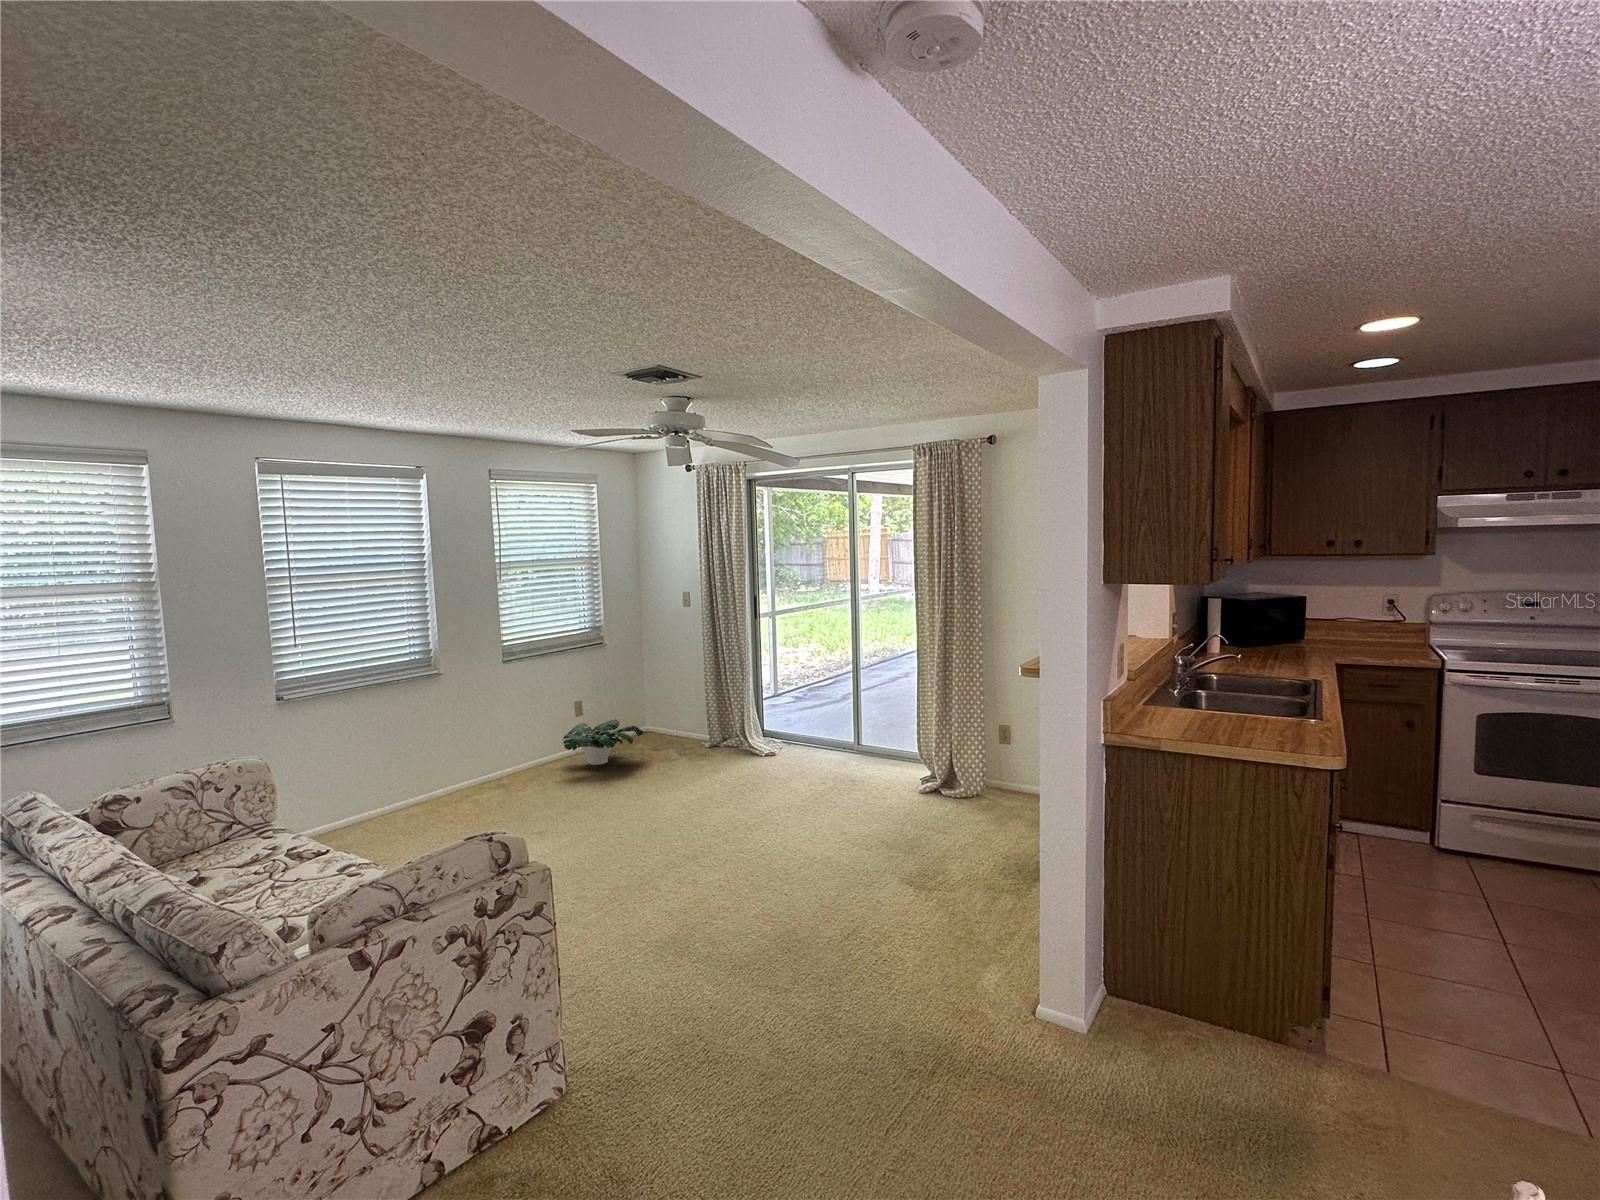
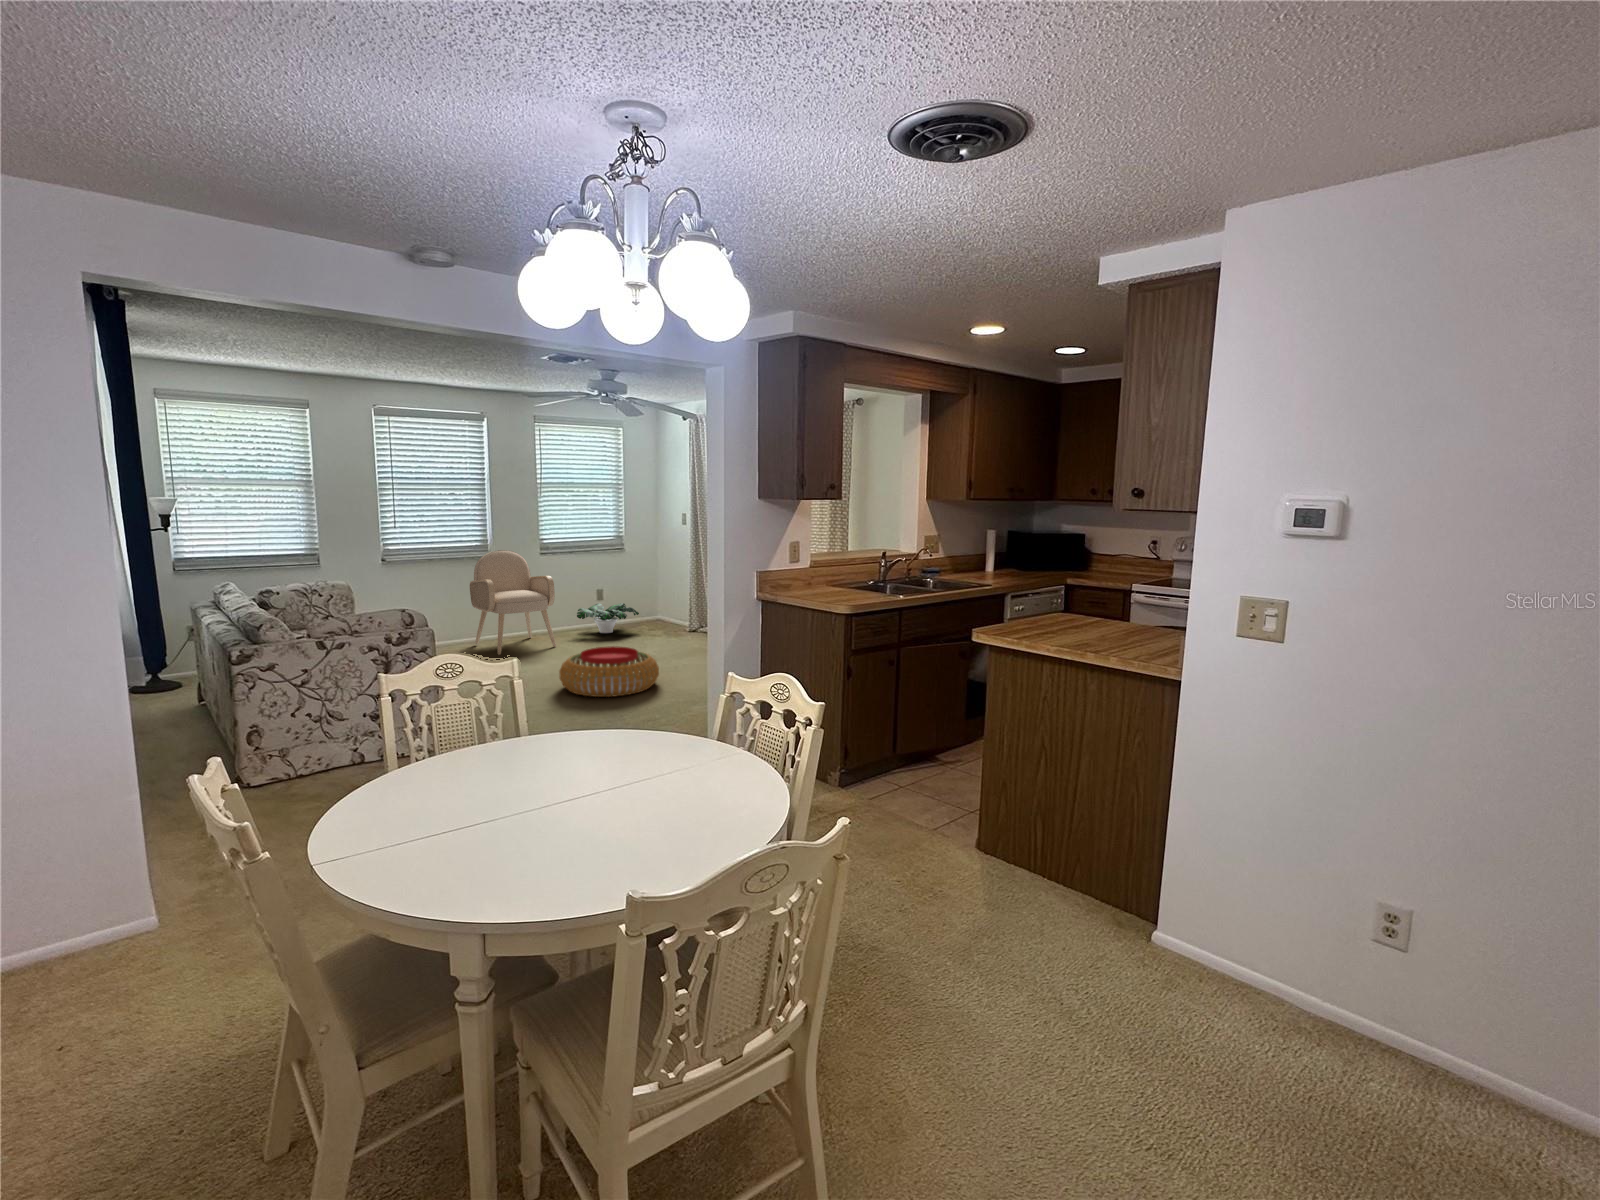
armchair: none [411,663,551,825] -> present [470,550,556,655]
pouf: none [633,803,781,897] -> present [559,646,659,697]

